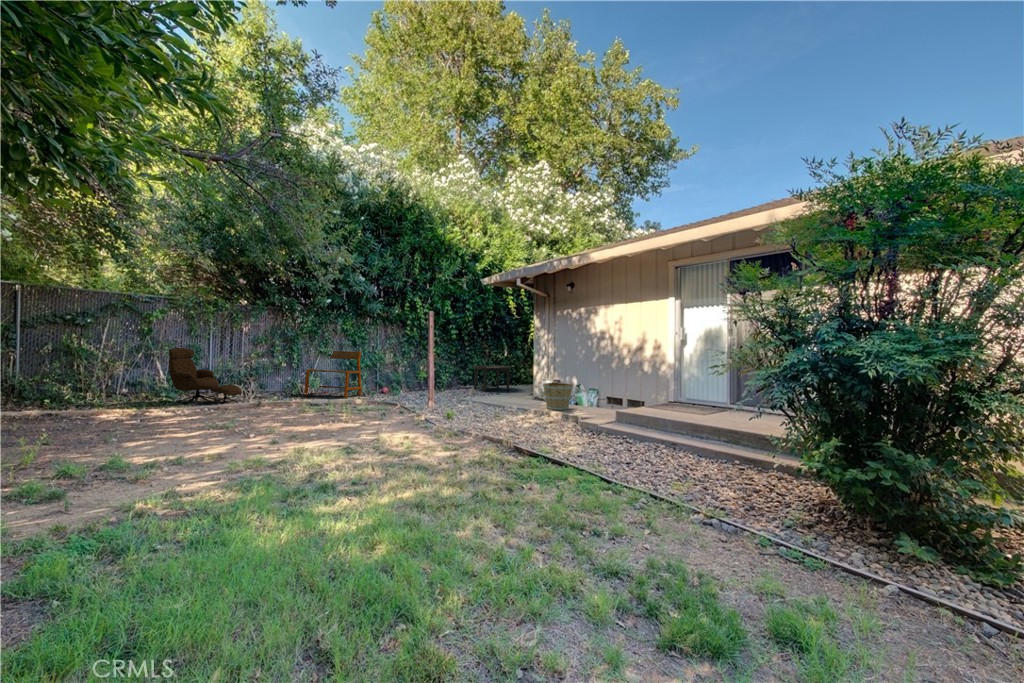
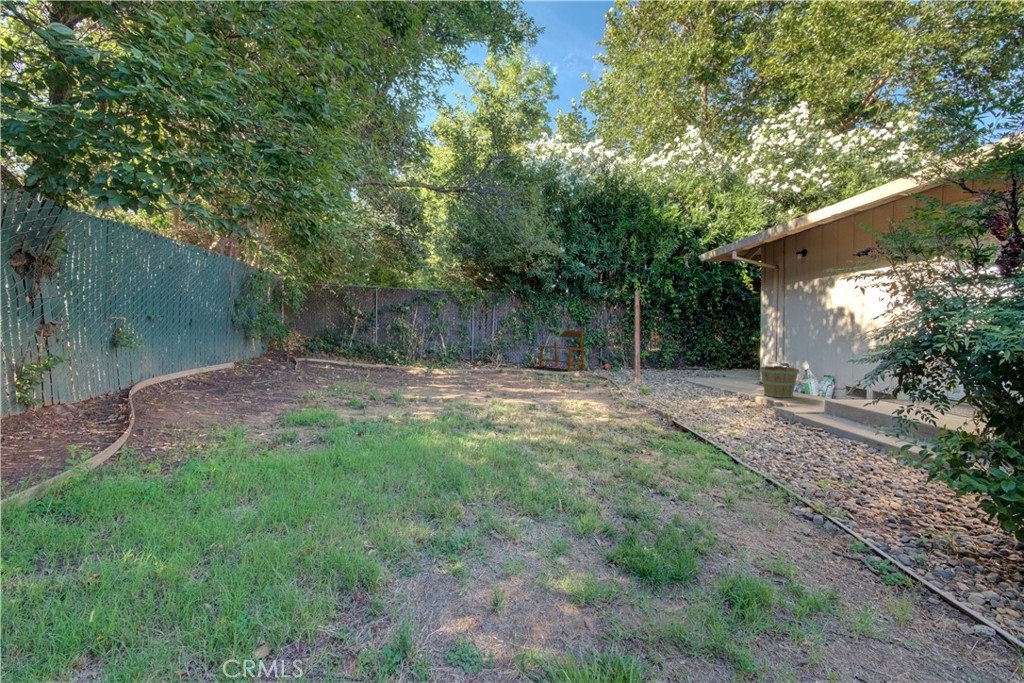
lounge chair: present [169,348,242,404] -> none [447,328,492,371]
round table: present [472,365,512,392] -> none [695,345,743,373]

